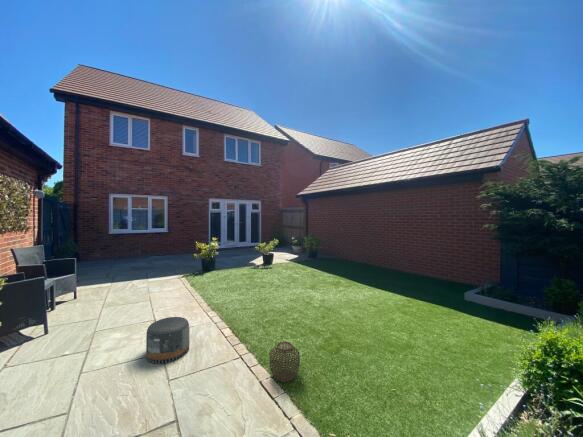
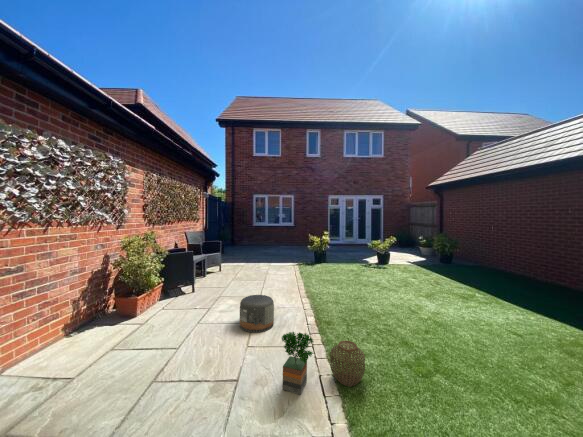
potted tree: none [226,345,261,409] -> present [282,332,314,395]

